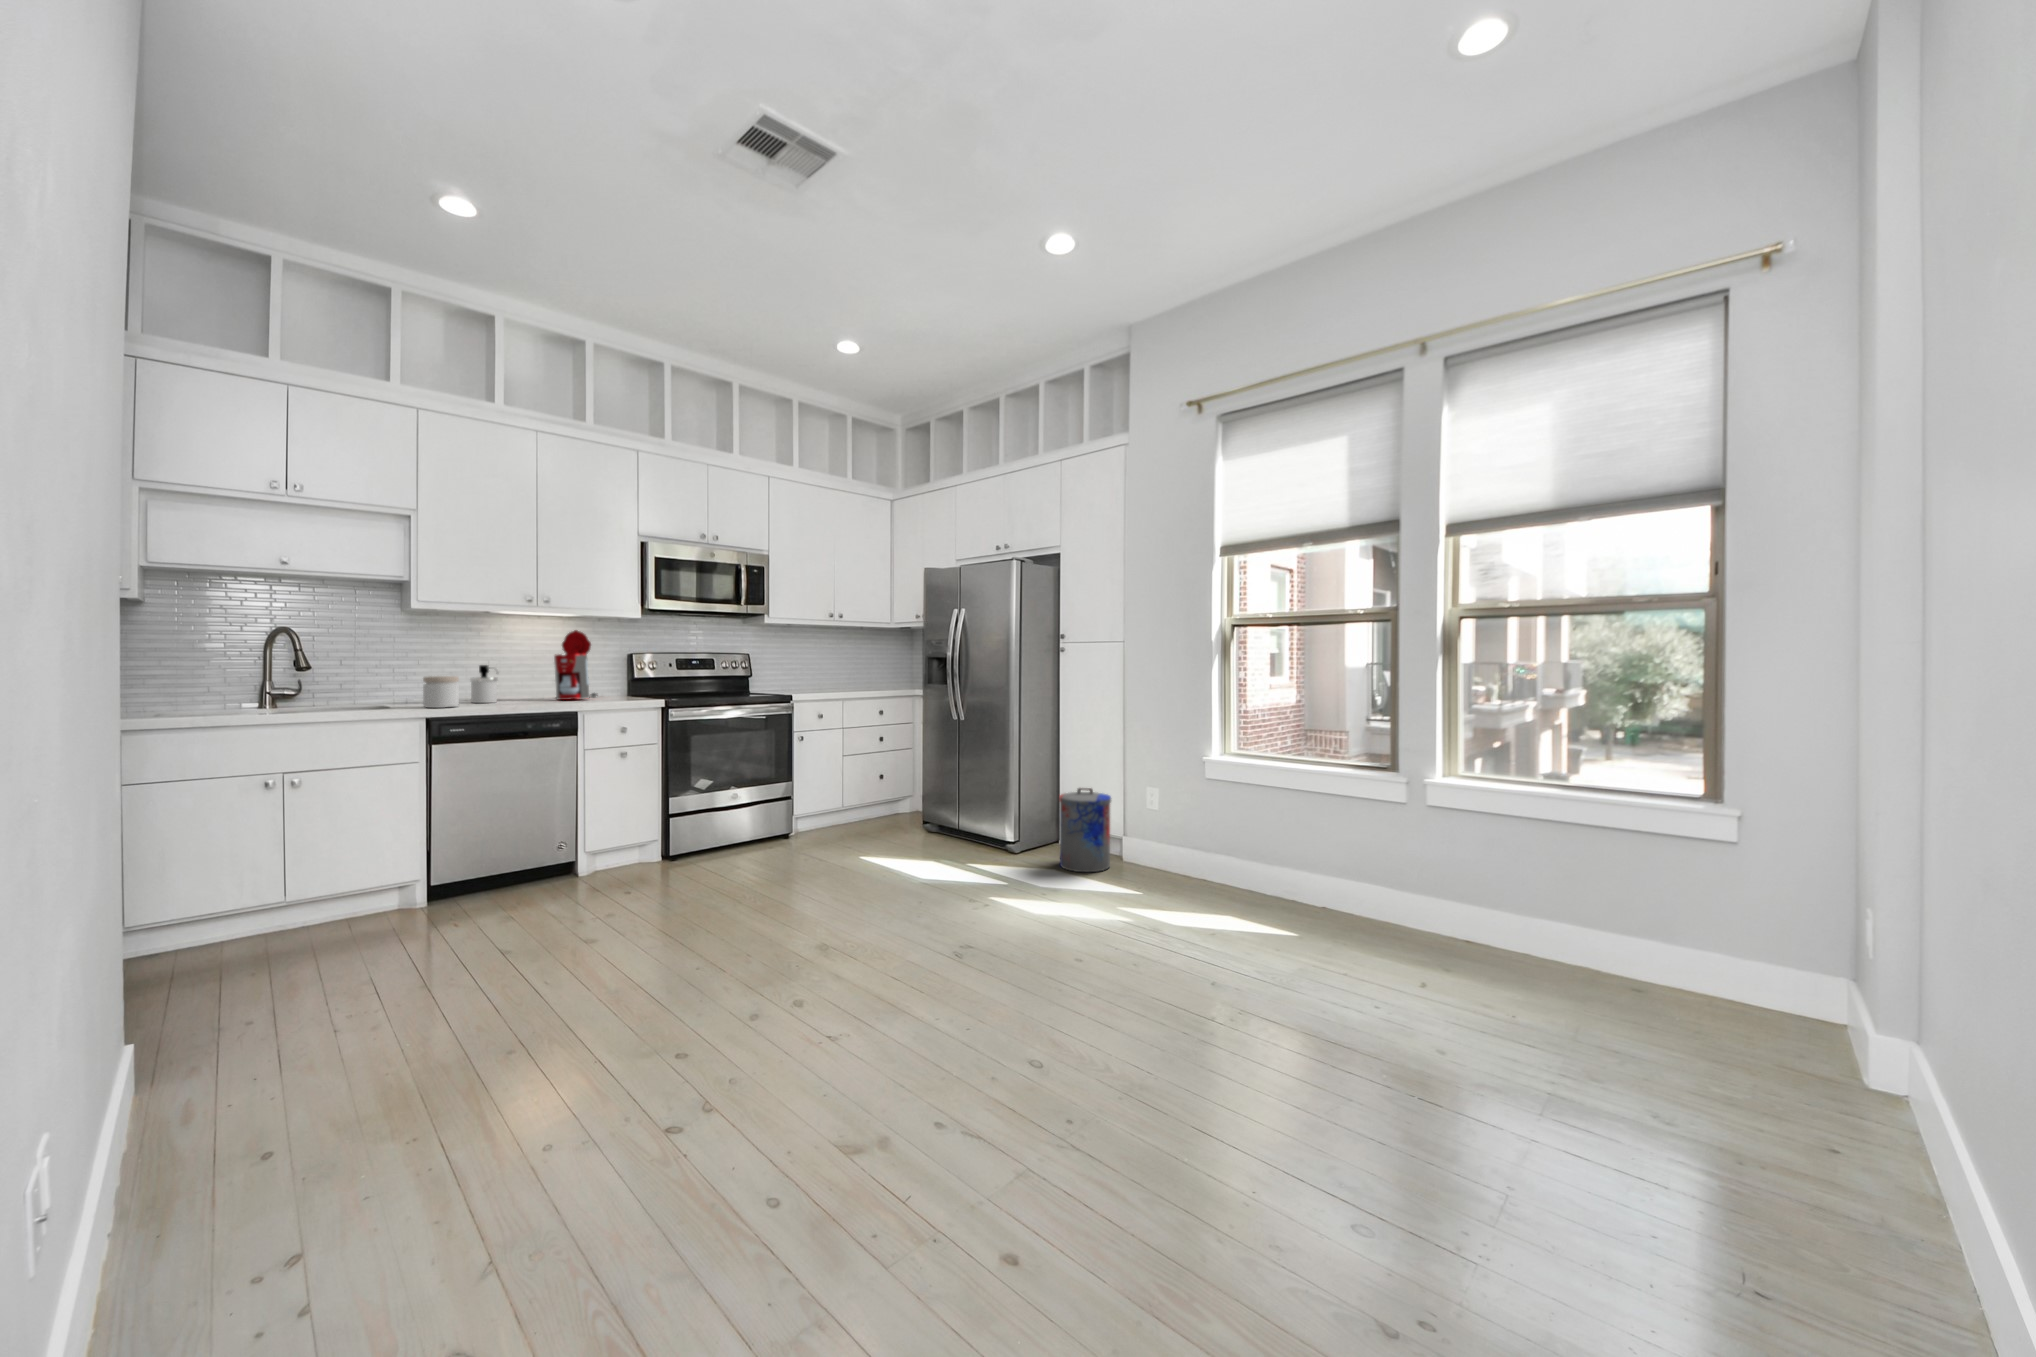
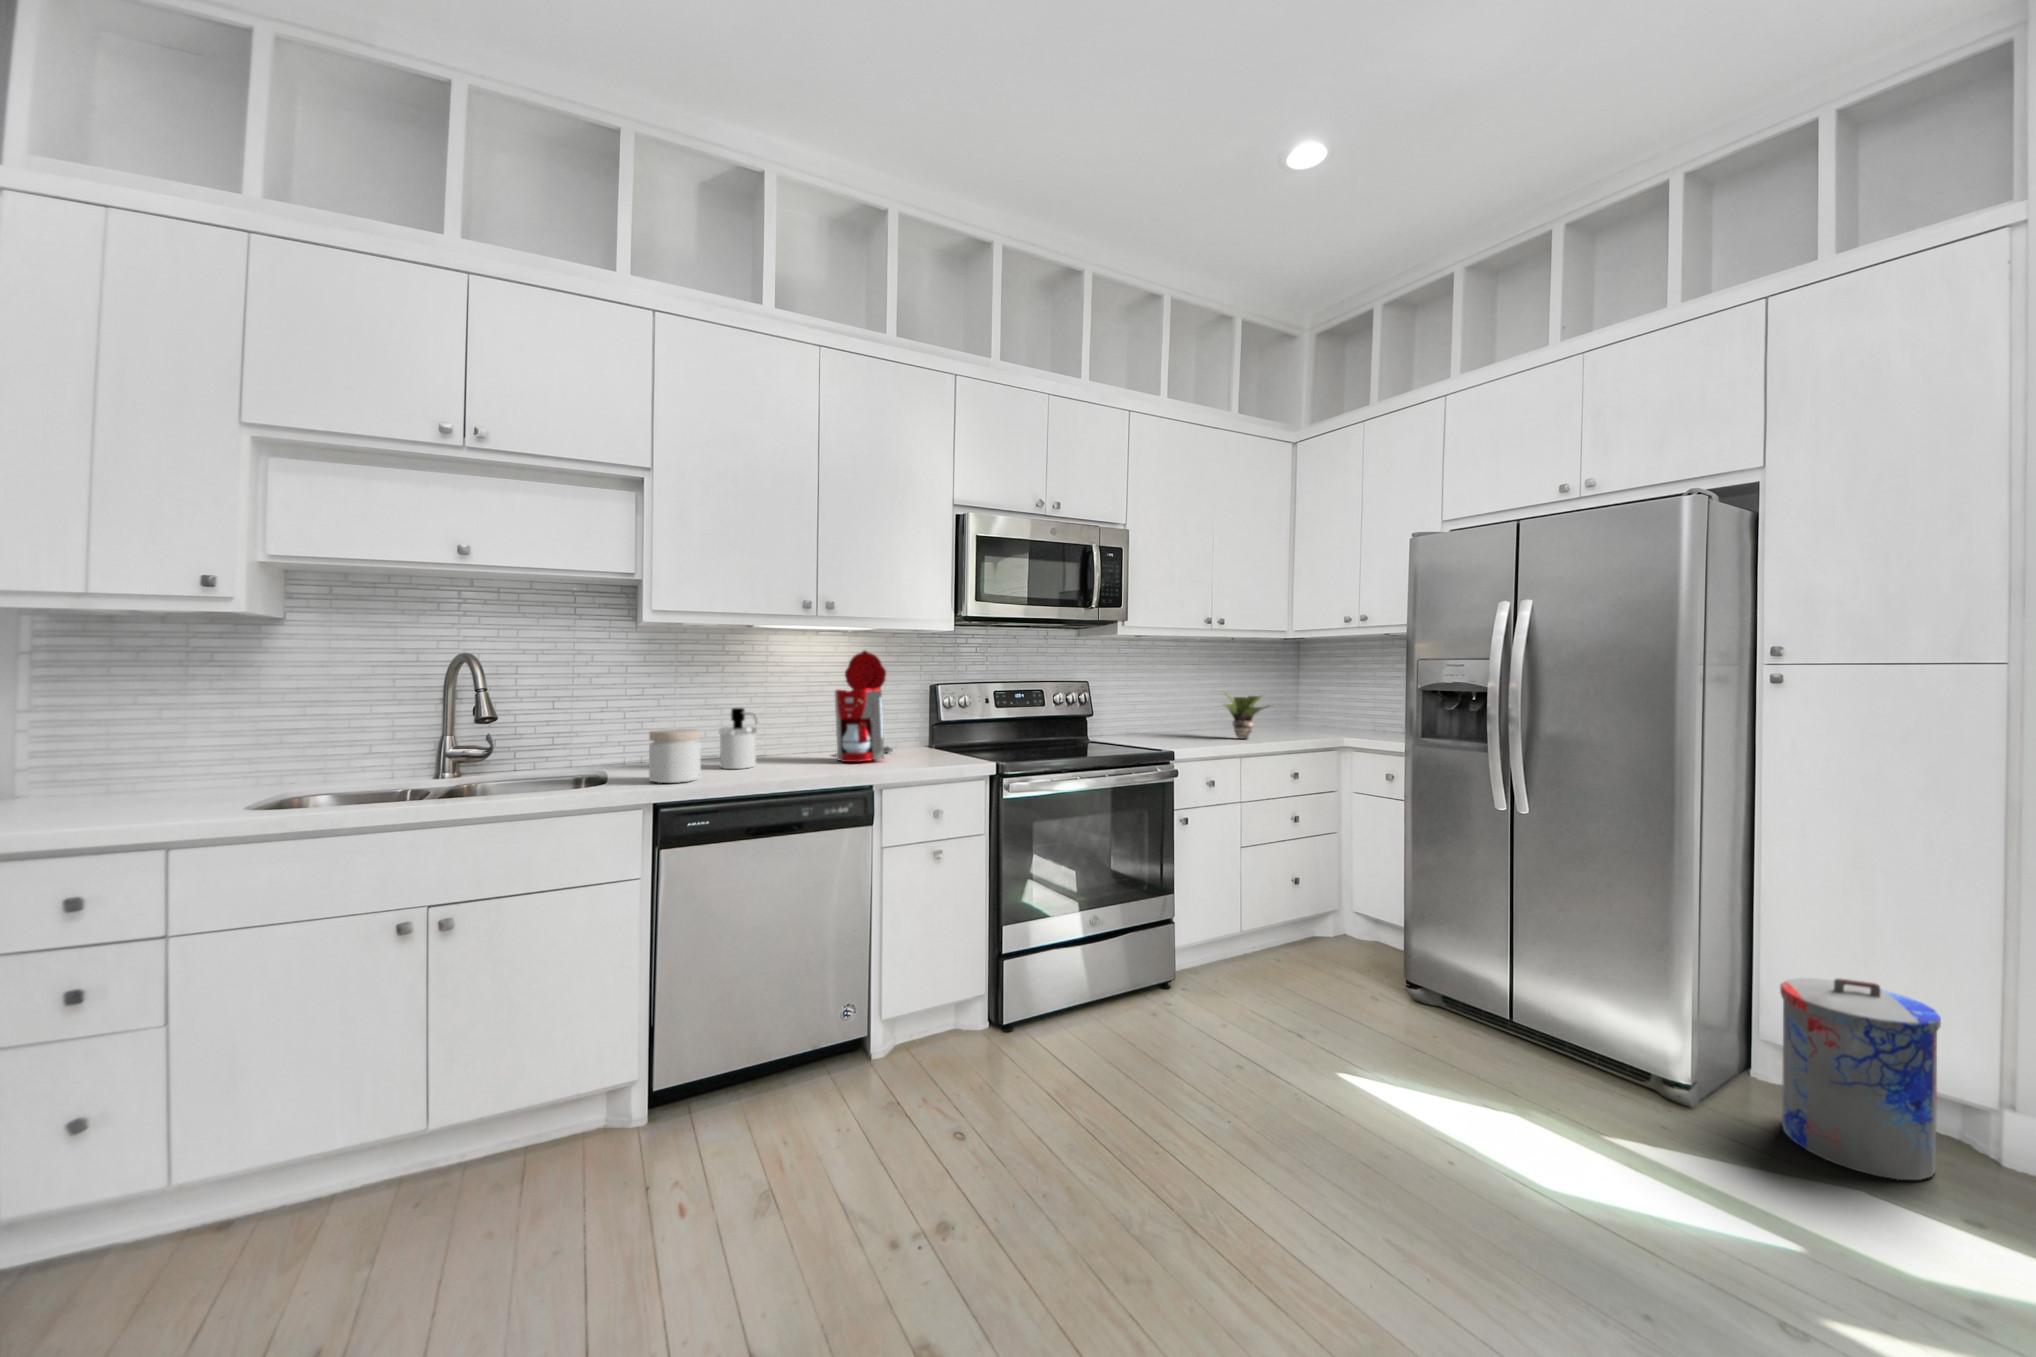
potted plant: none [837,660,871,690] -> present [1223,691,1270,739]

